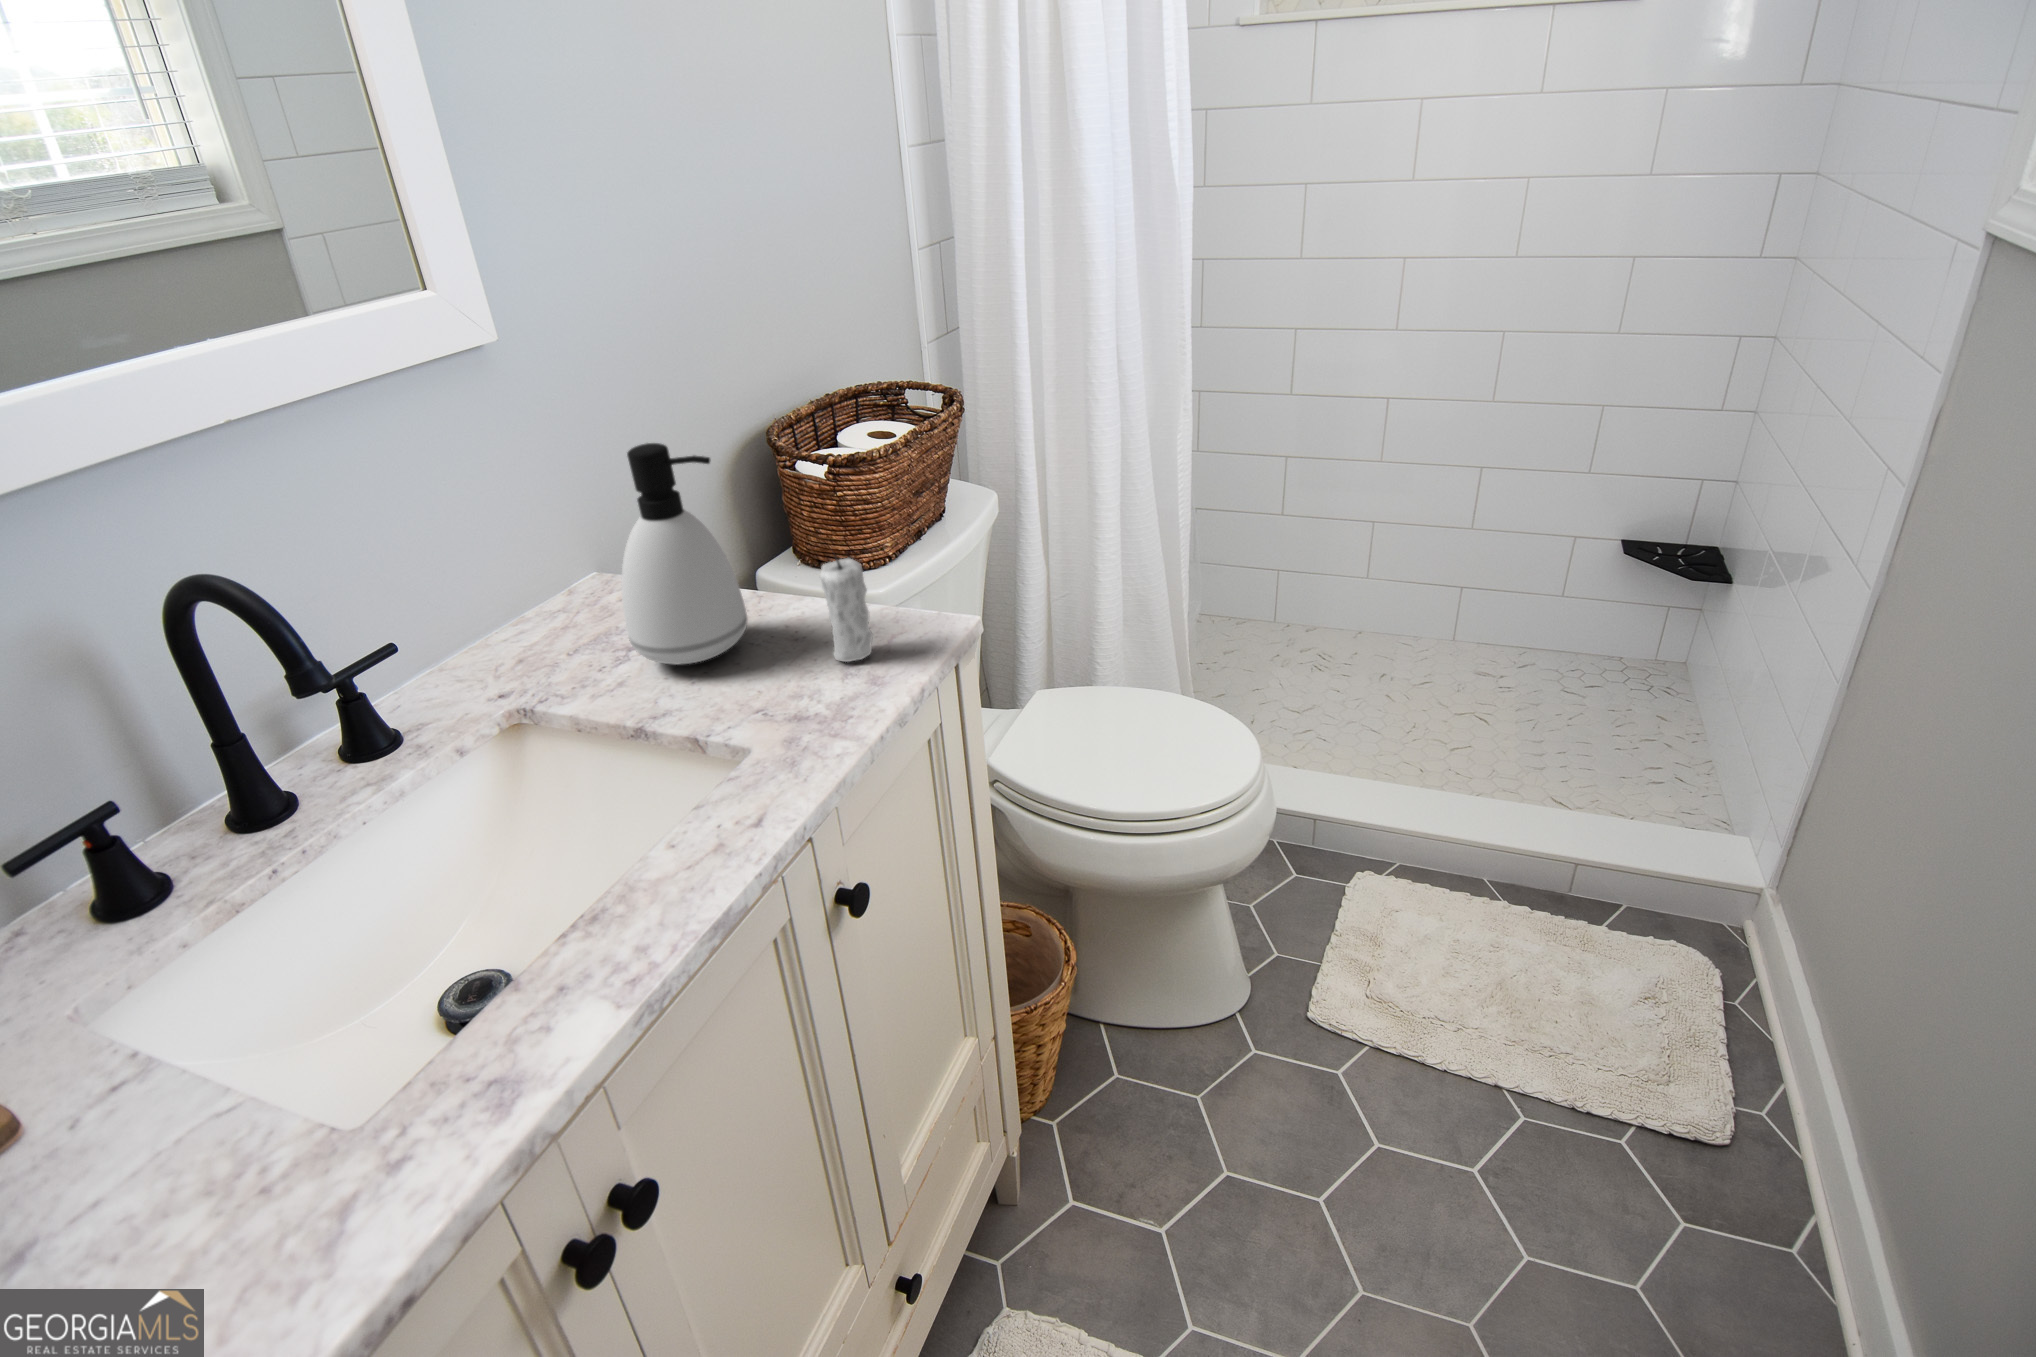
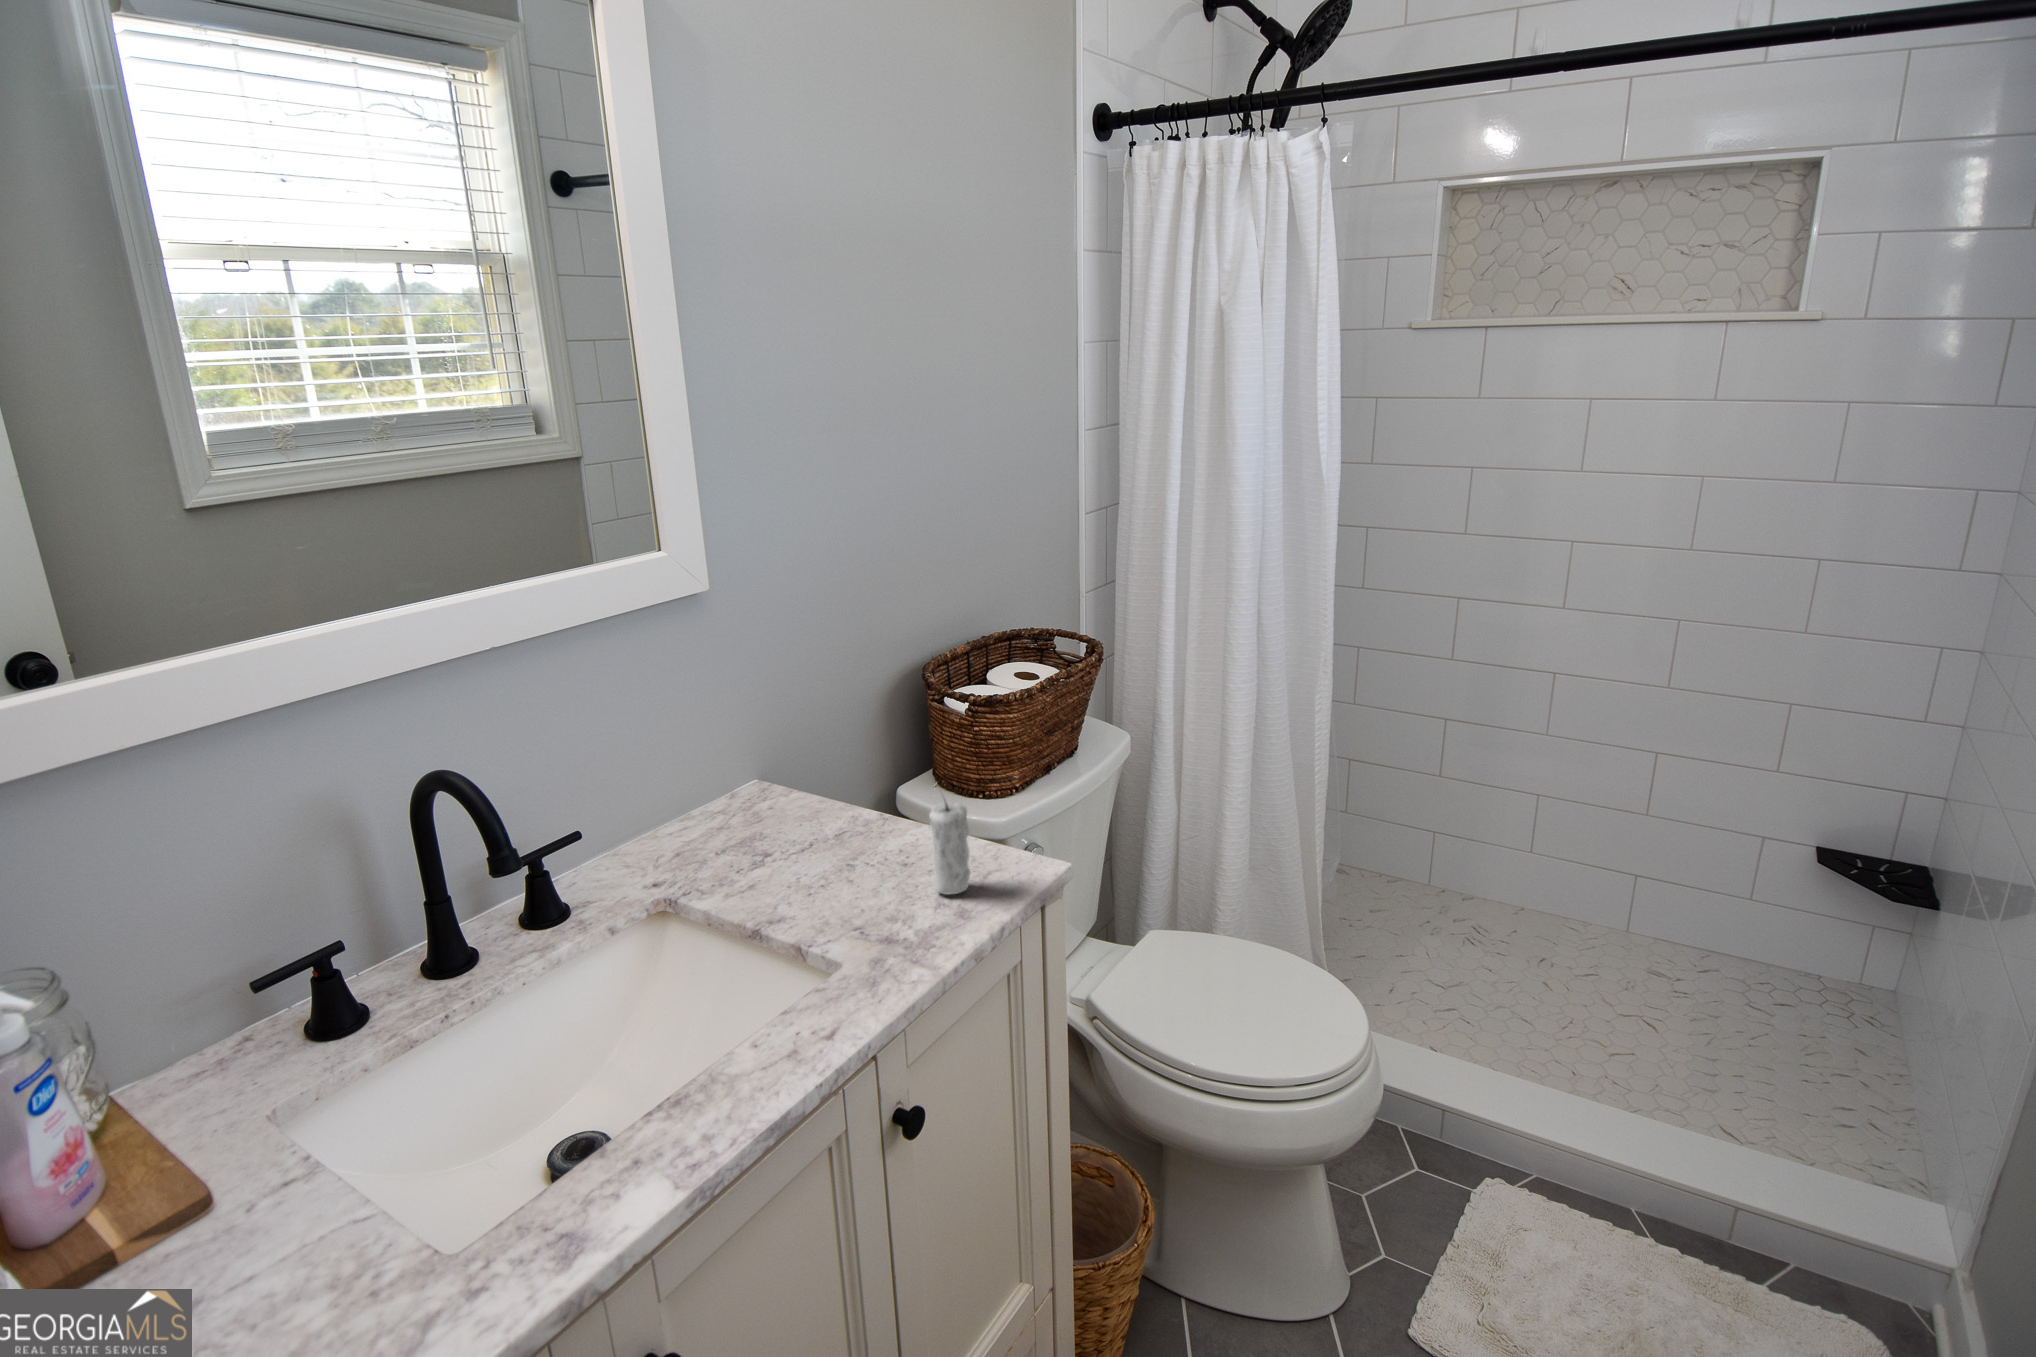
soap dispenser: present [621,443,747,664] -> none [763,687,867,878]

